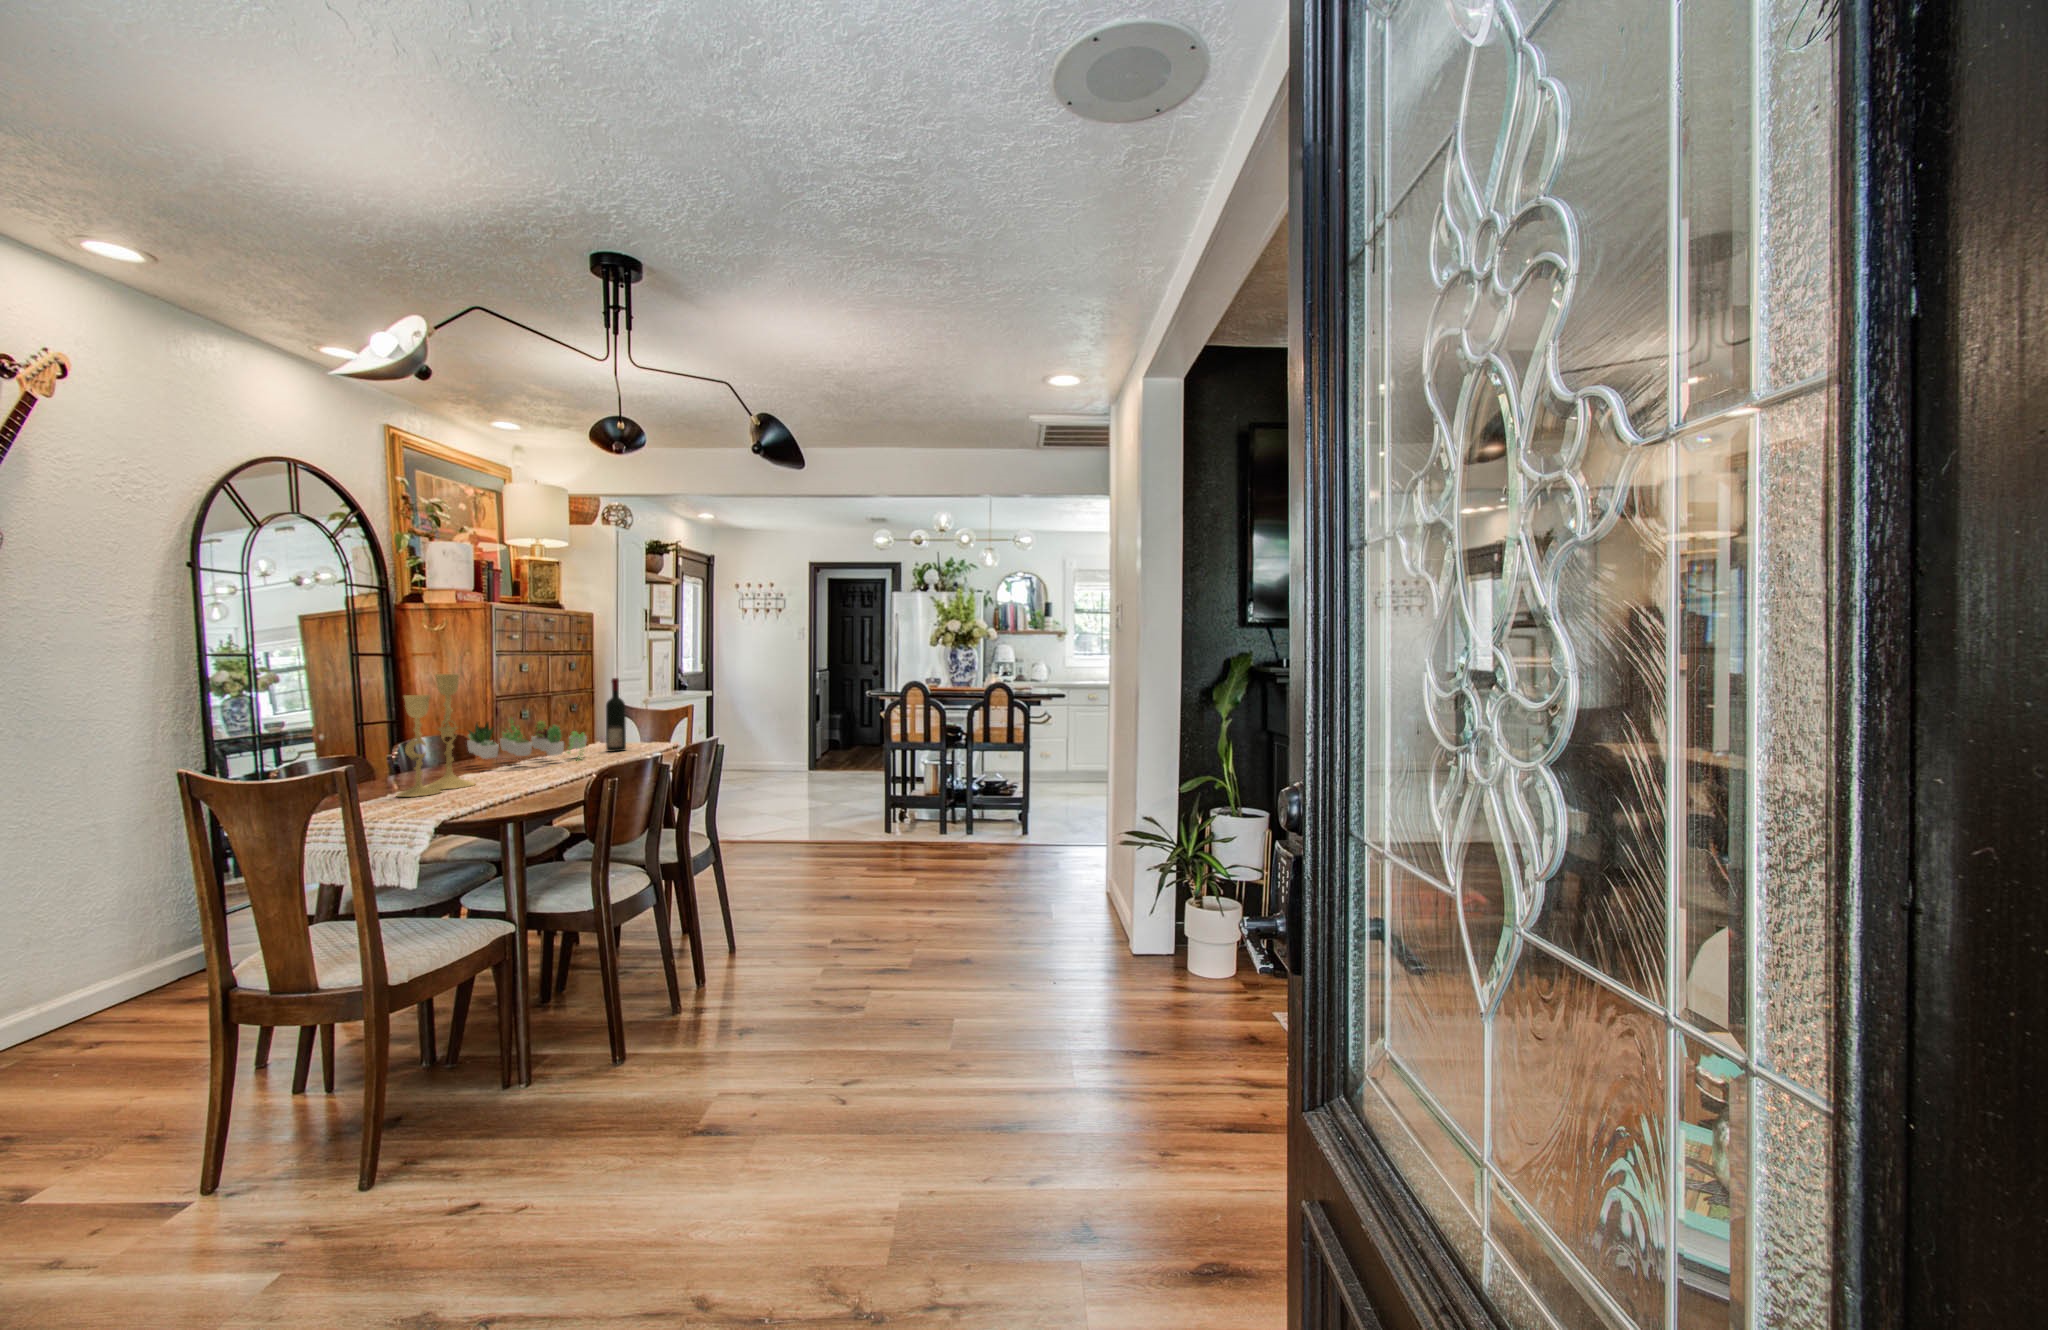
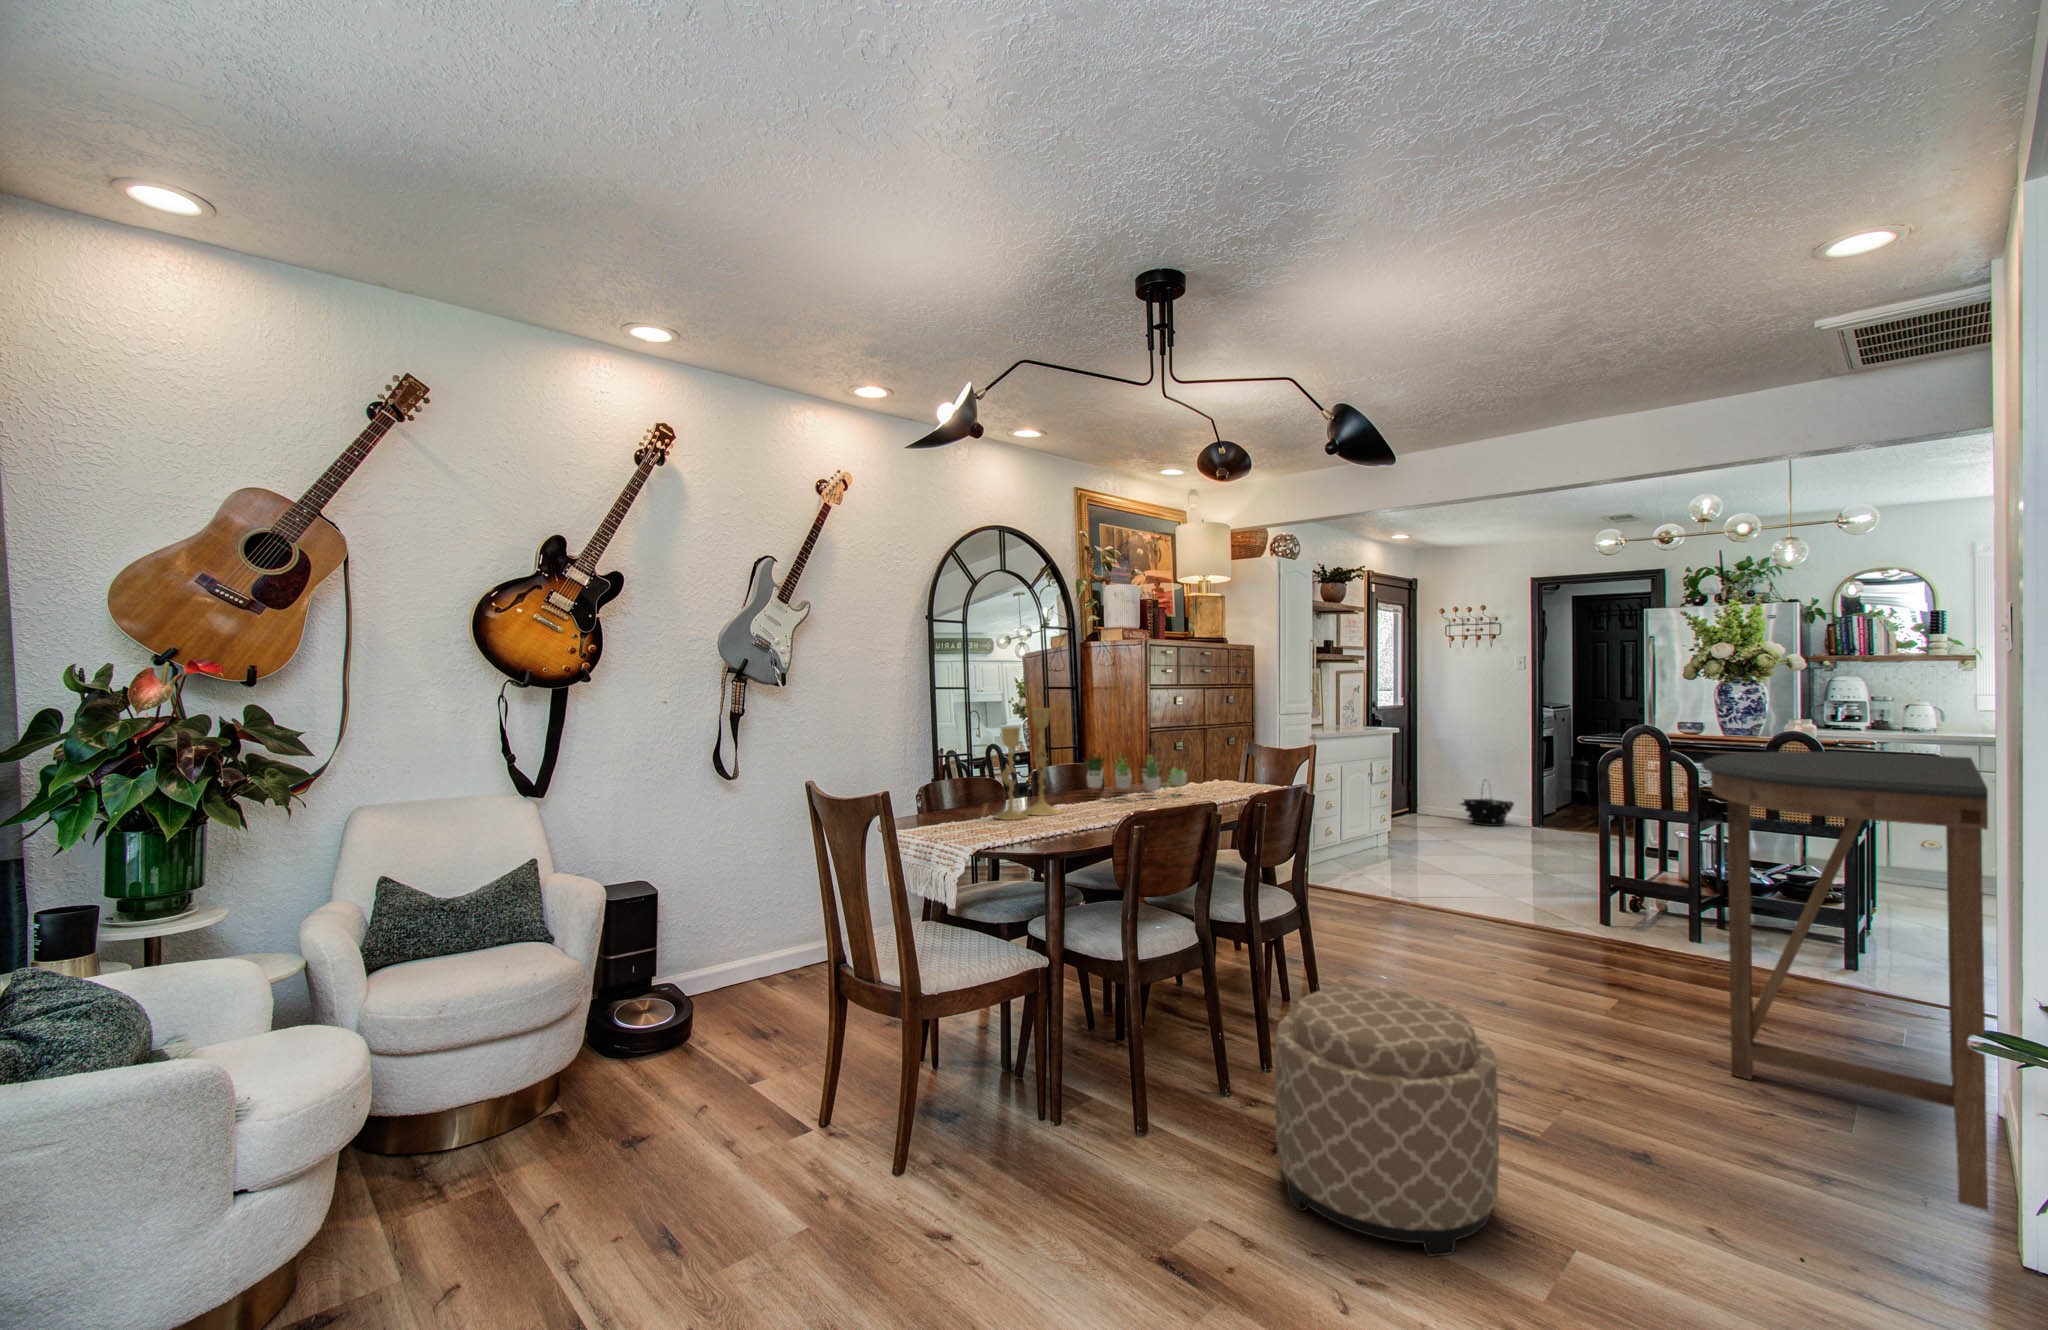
wine bottle: present [606,678,626,752] -> none [1211,714,1231,791]
console table: none [980,689,1121,934] -> present [1702,752,1988,1210]
basket: none [753,733,797,773] -> present [1461,781,1514,826]
ottoman: none [749,881,911,1065] -> present [1275,987,1499,1256]

